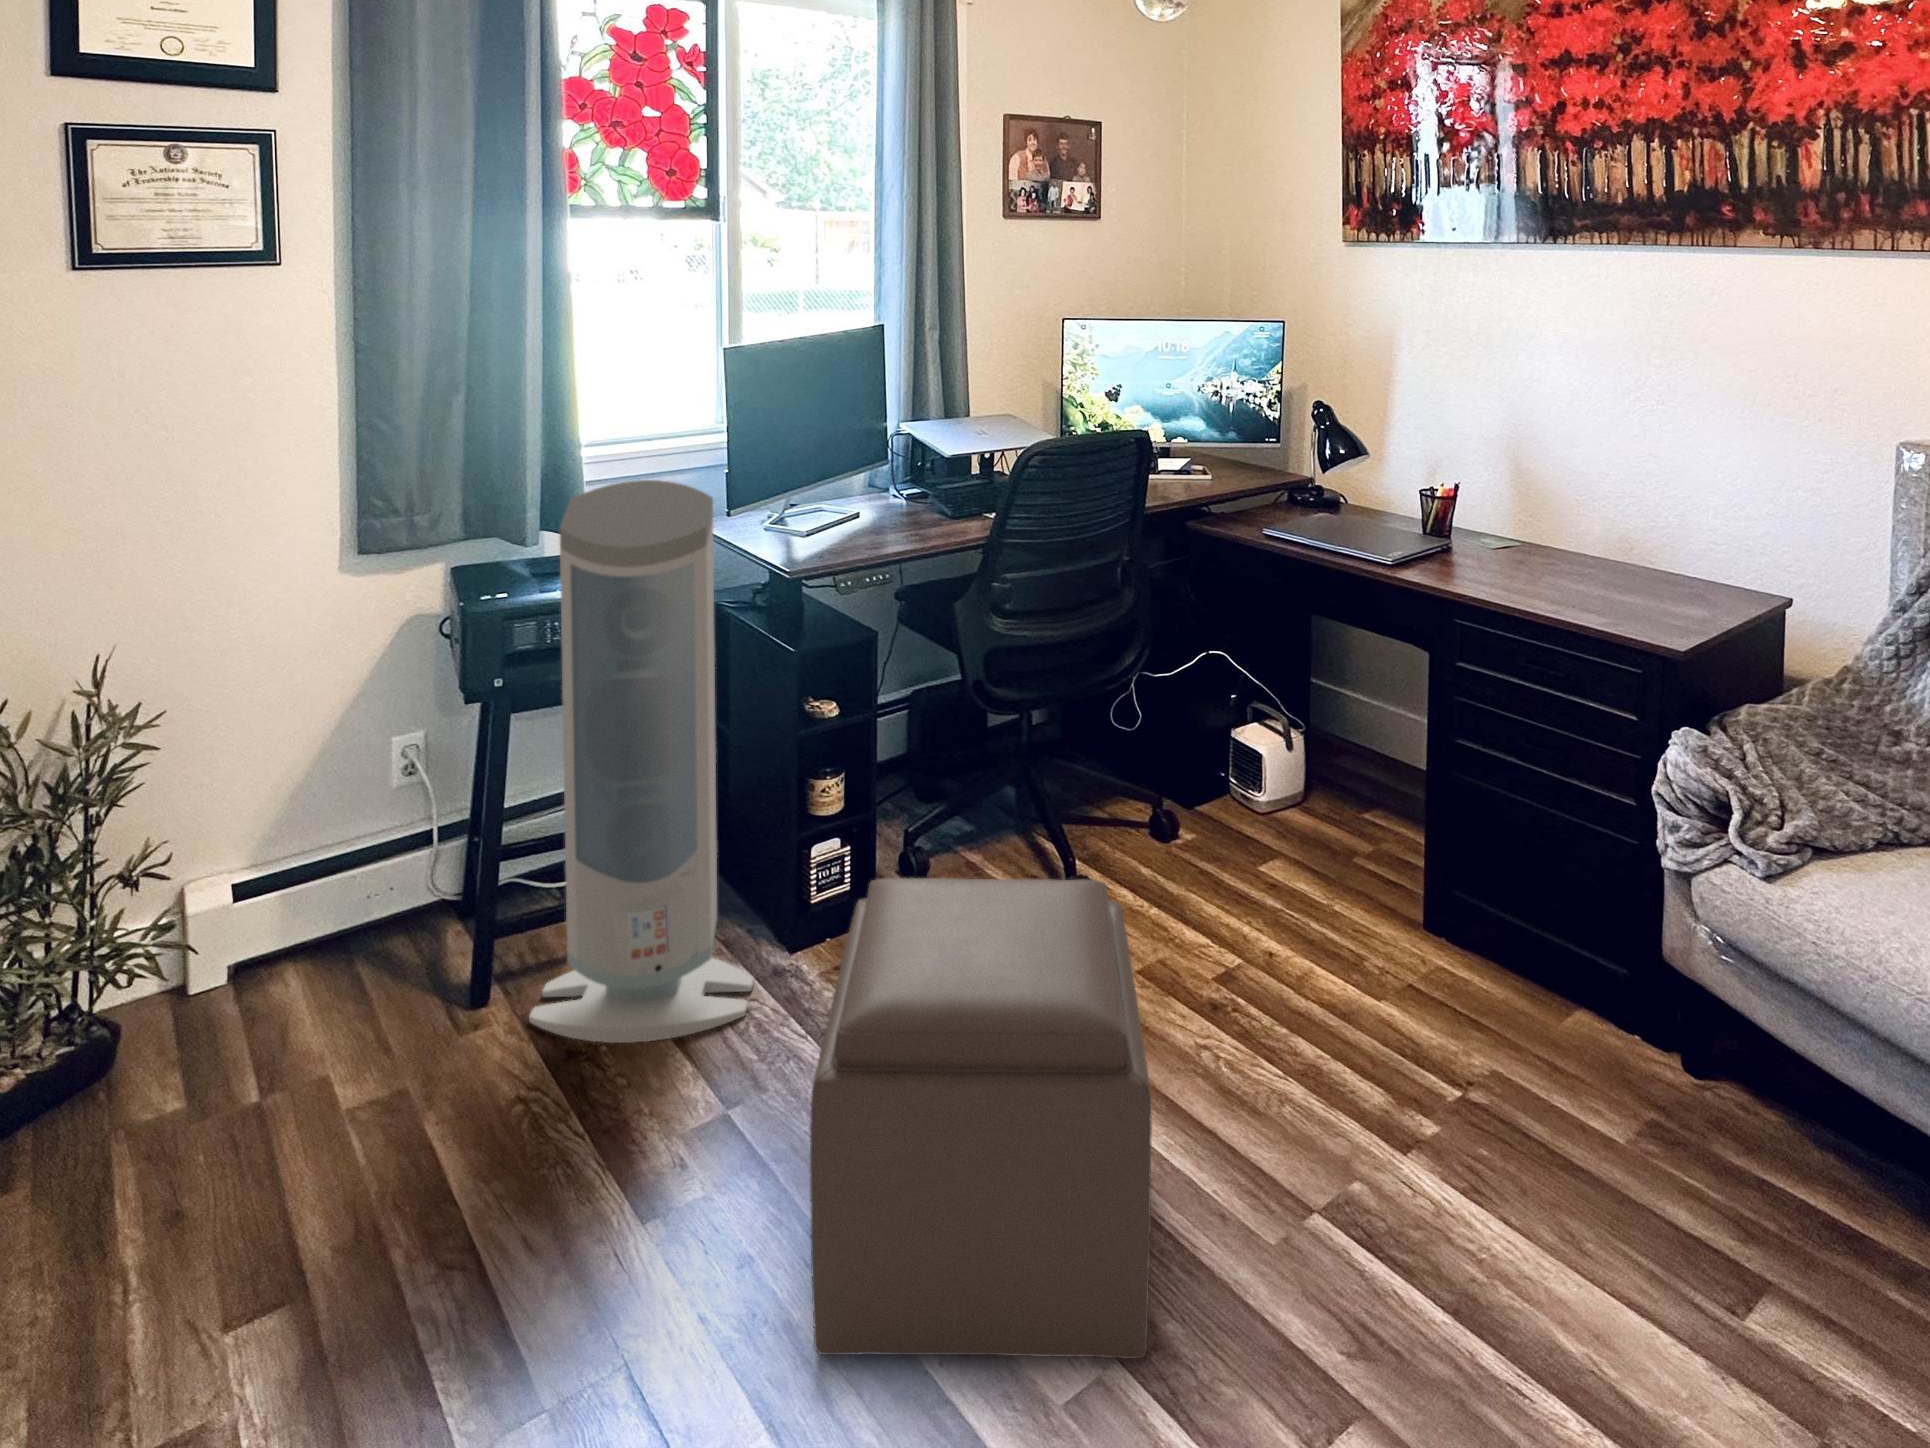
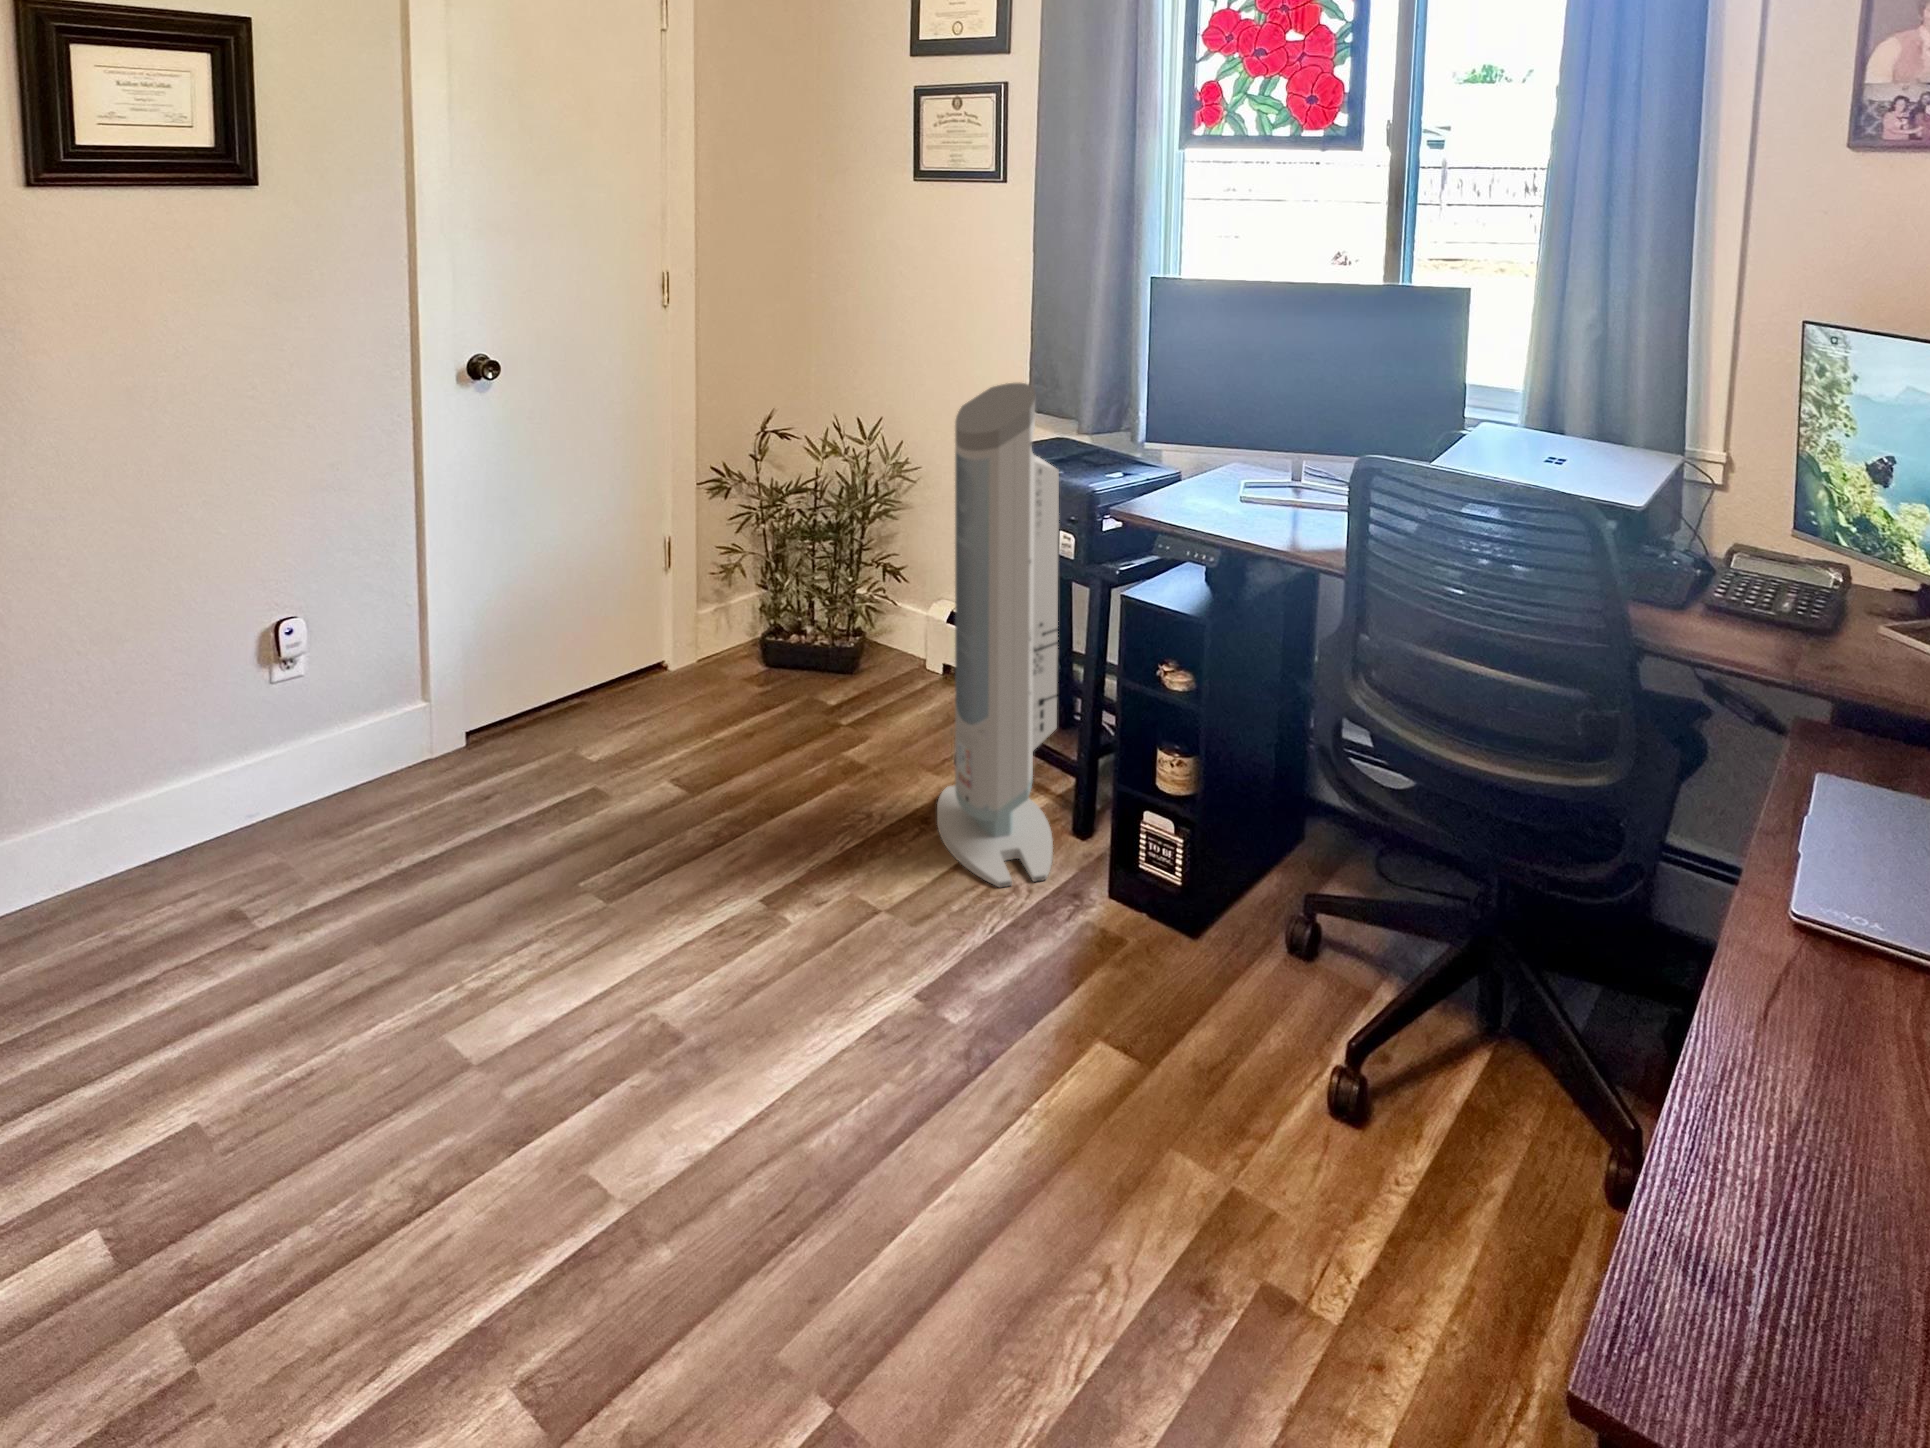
ottoman: present [810,878,1152,1359] -> none [608,761,931,1224]

